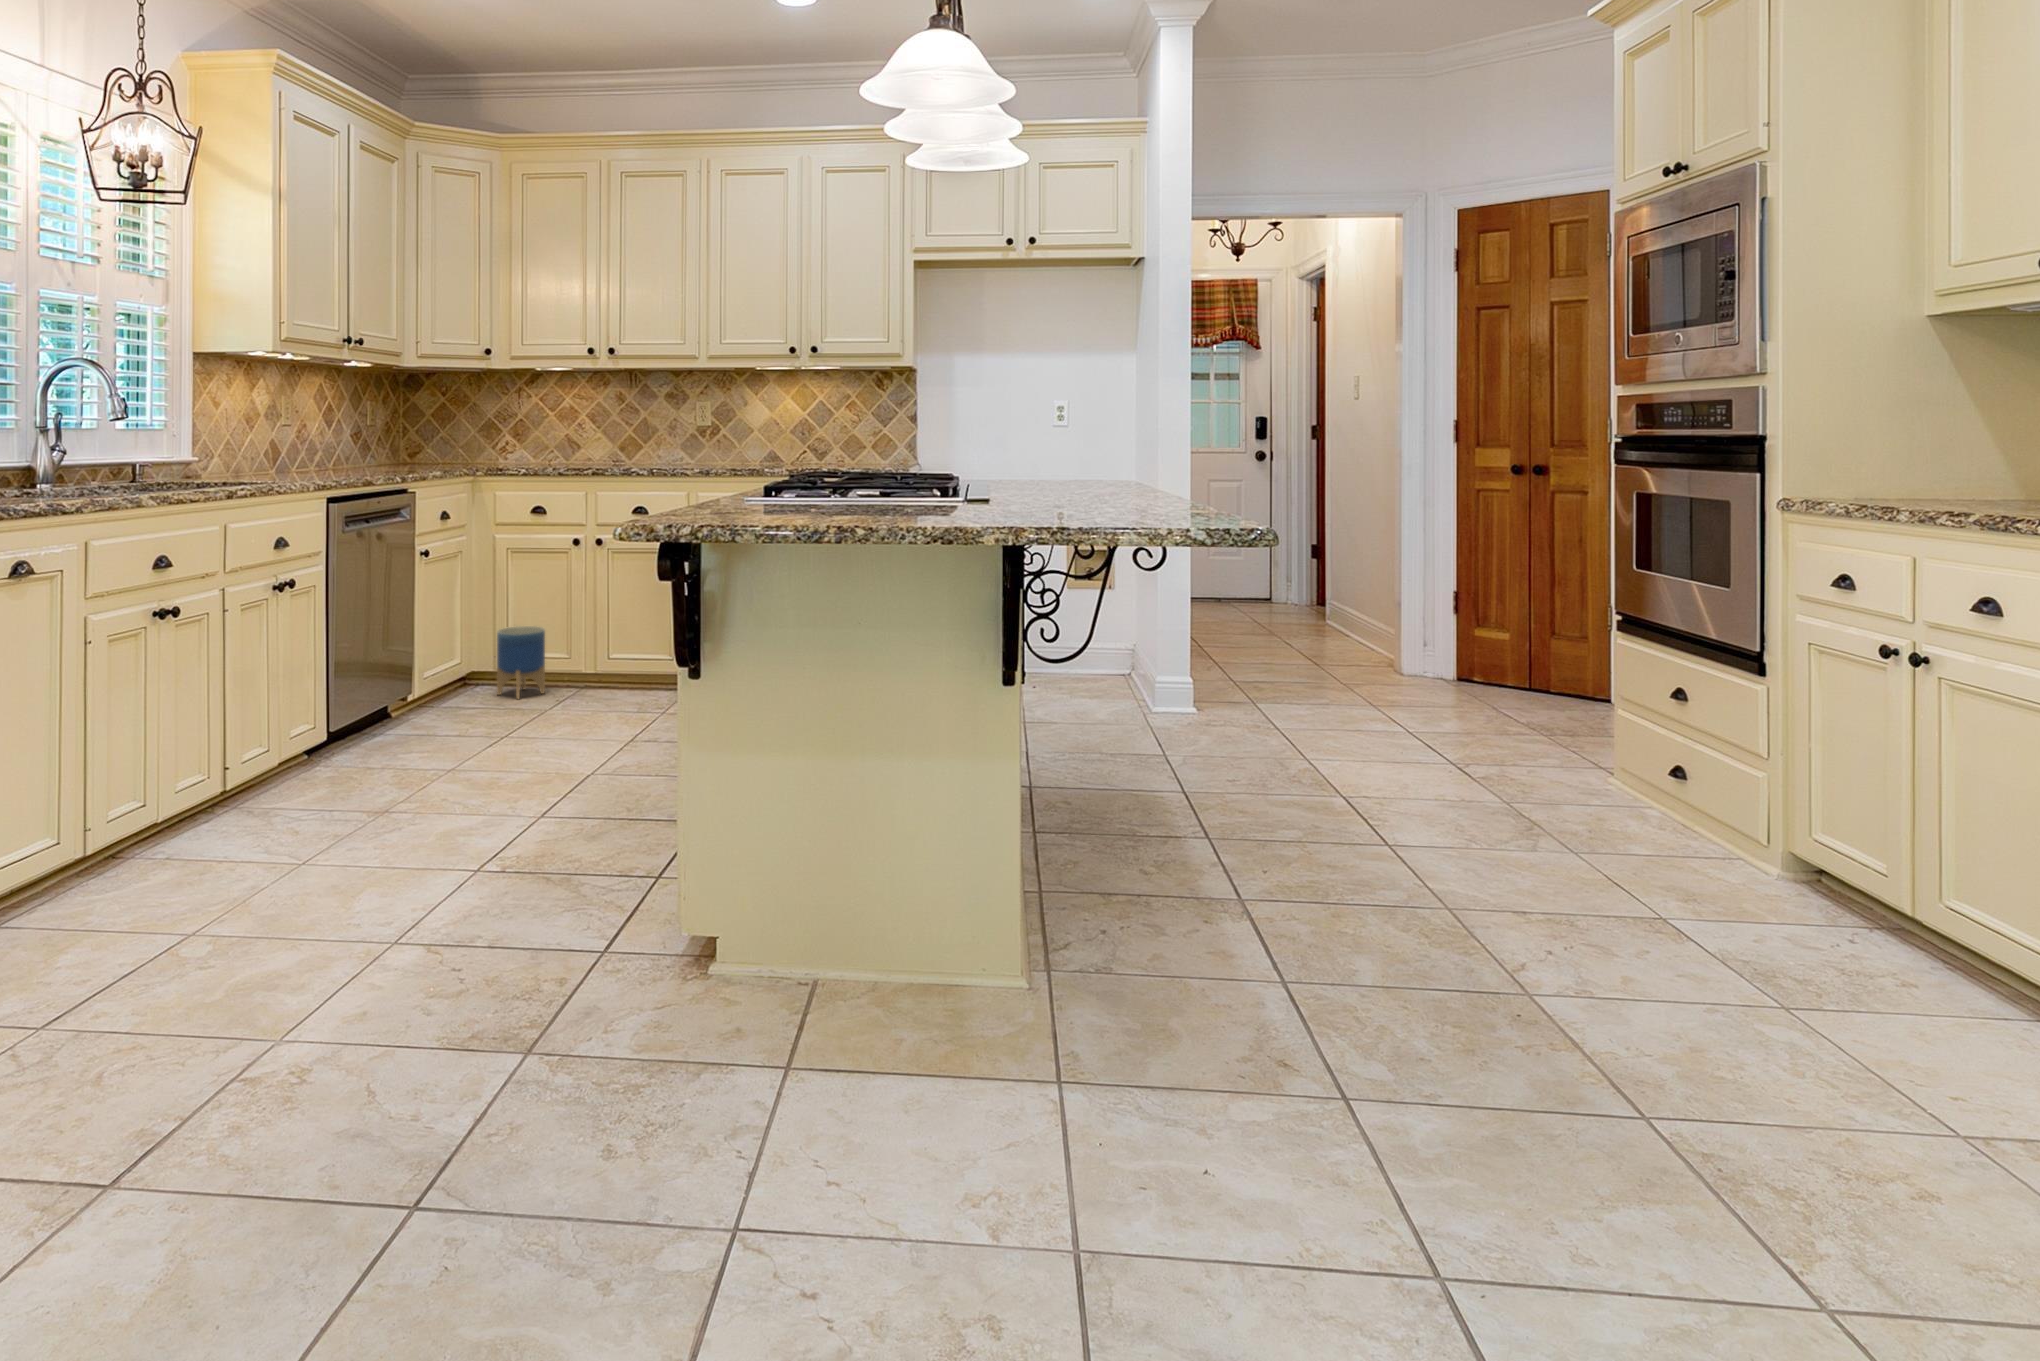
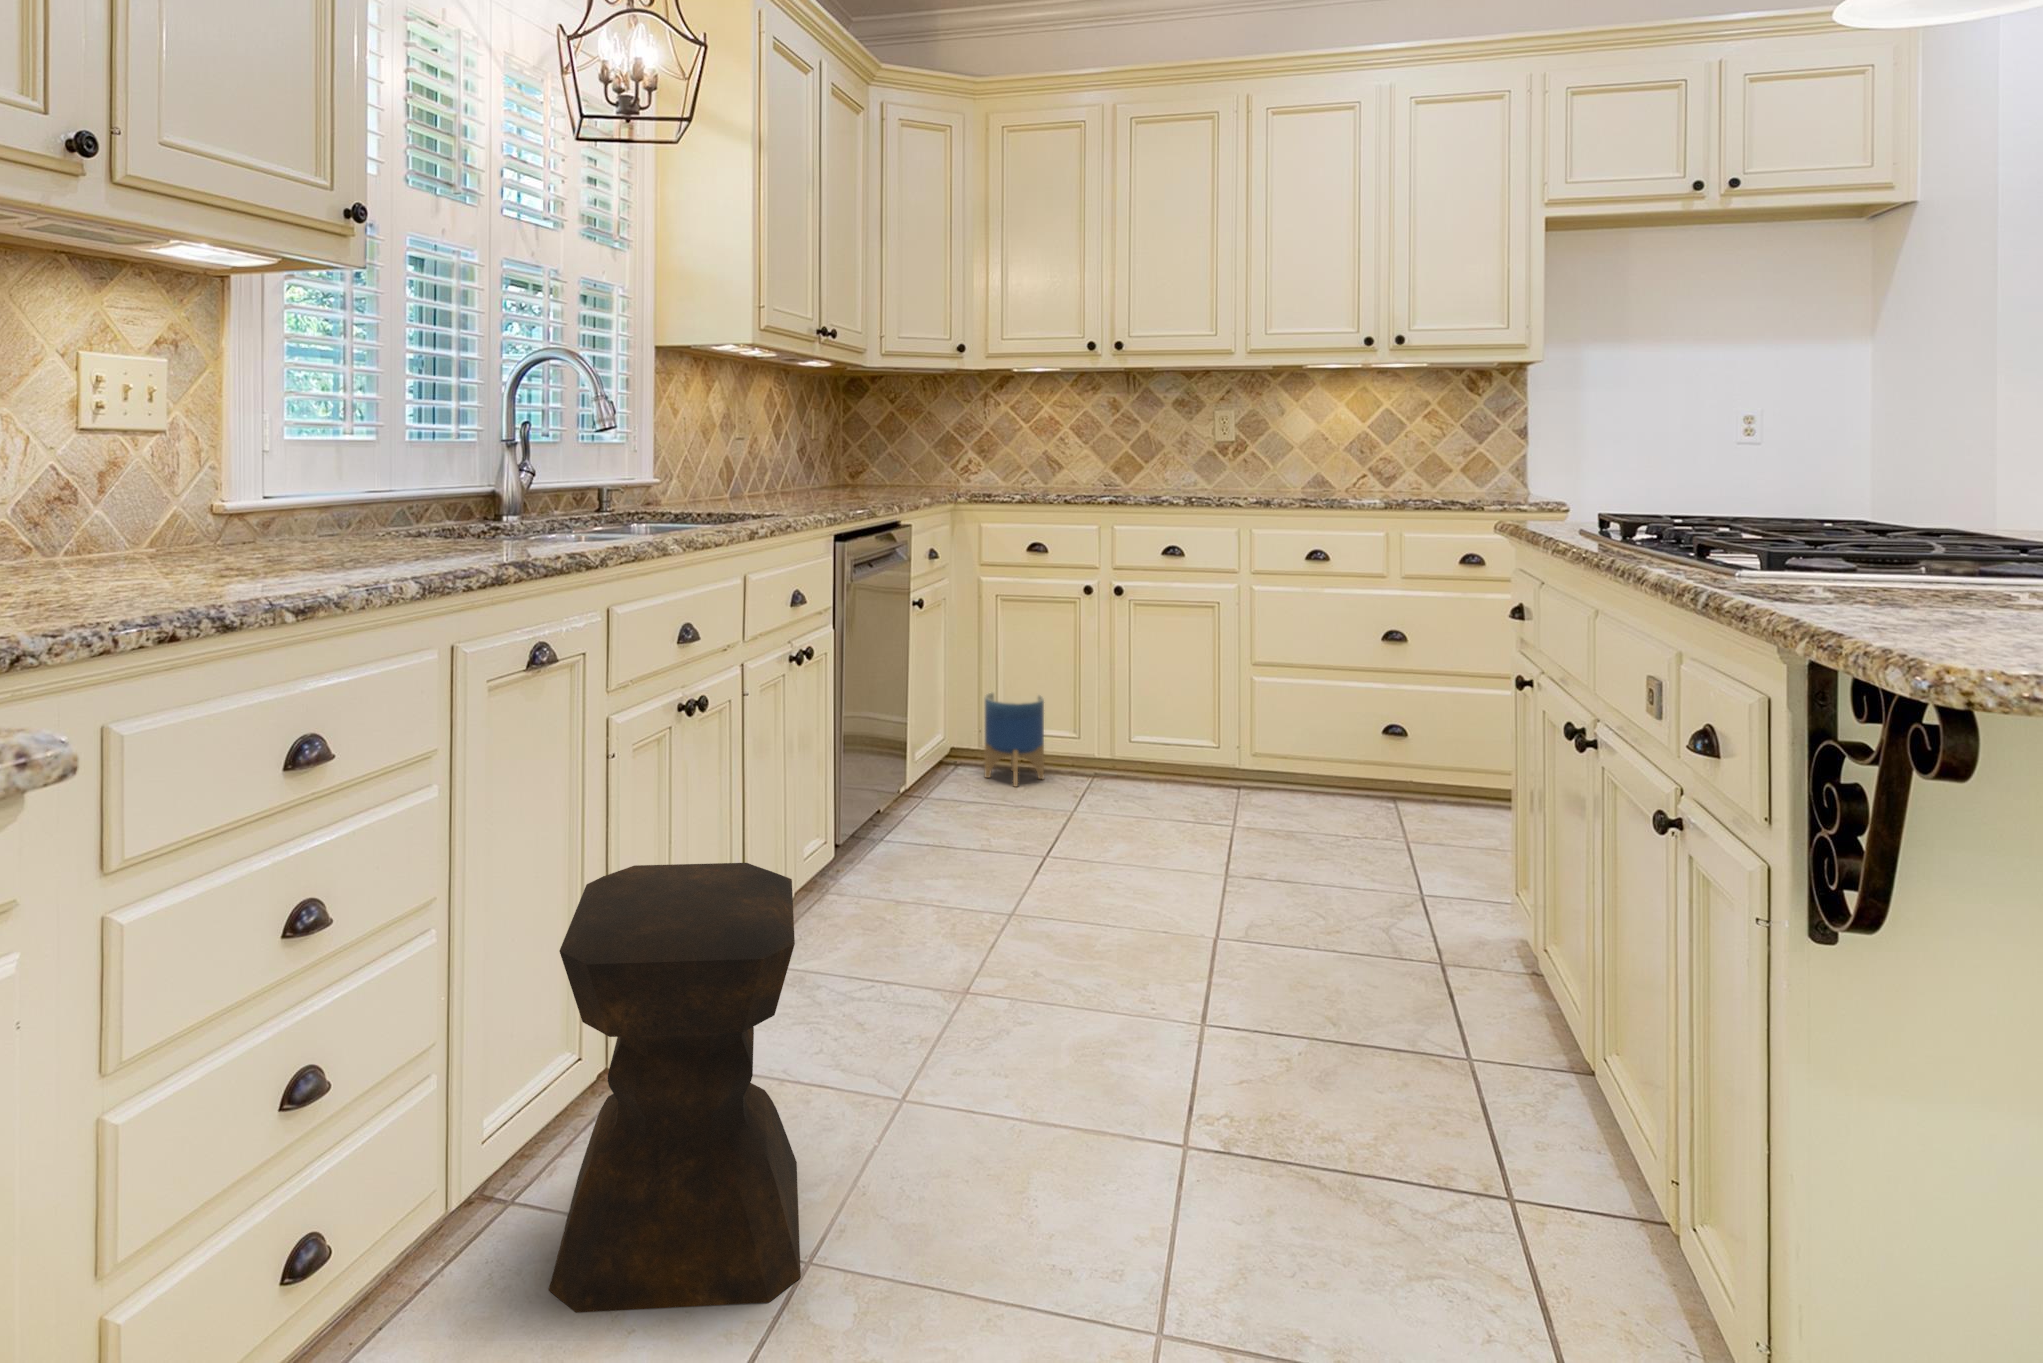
stool: none [13,702,212,961] -> present [549,863,801,1313]

